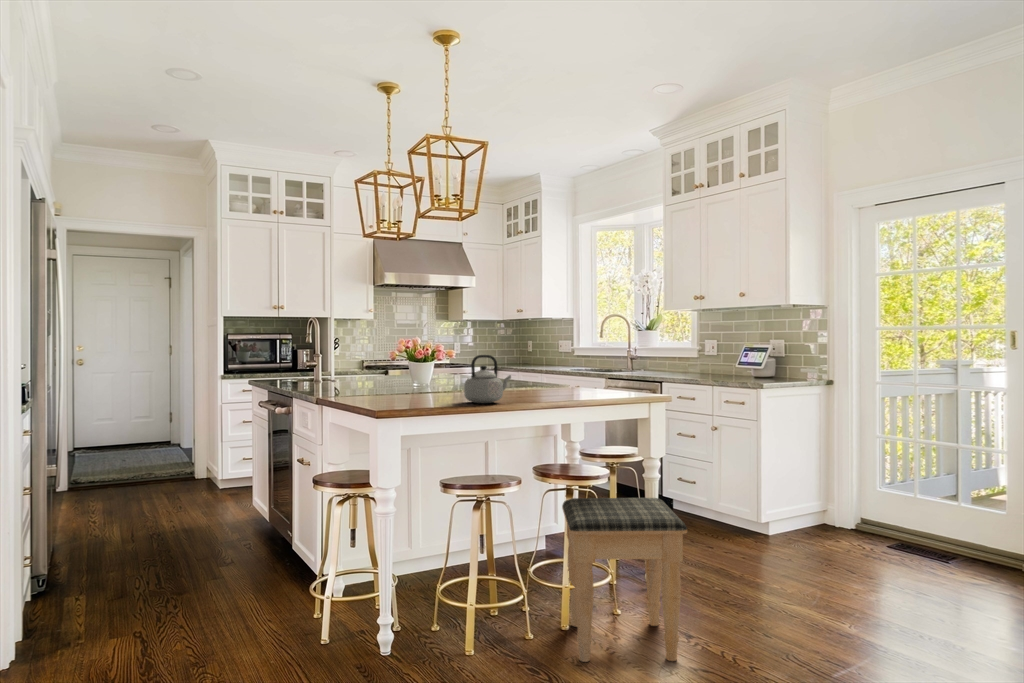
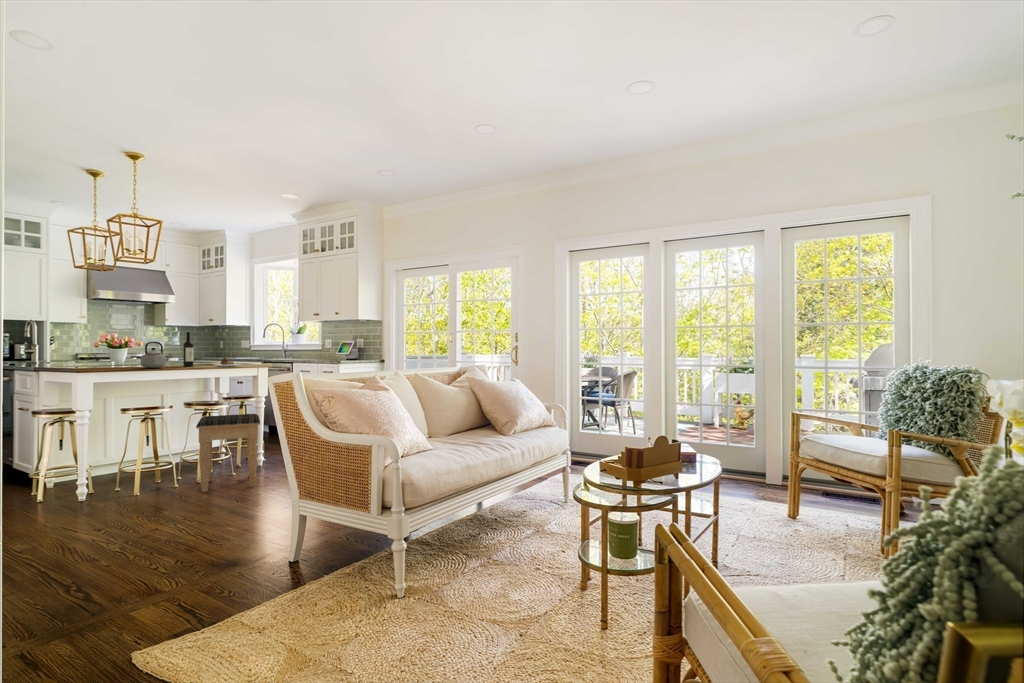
wine bottle: none [524,335,621,399] -> present [183,332,241,367]

